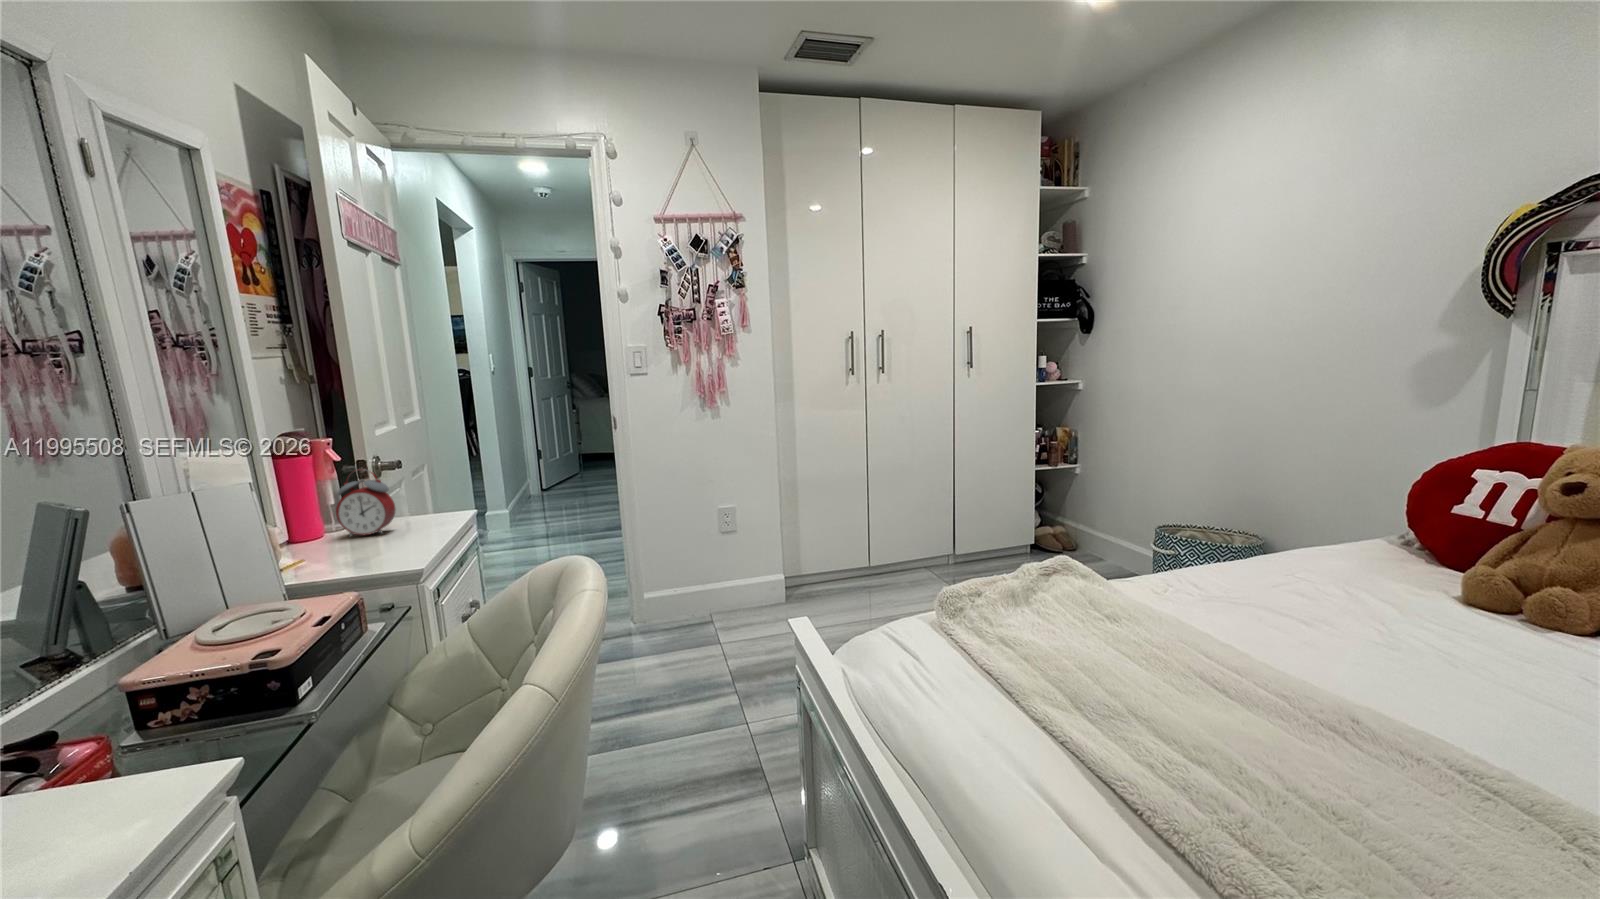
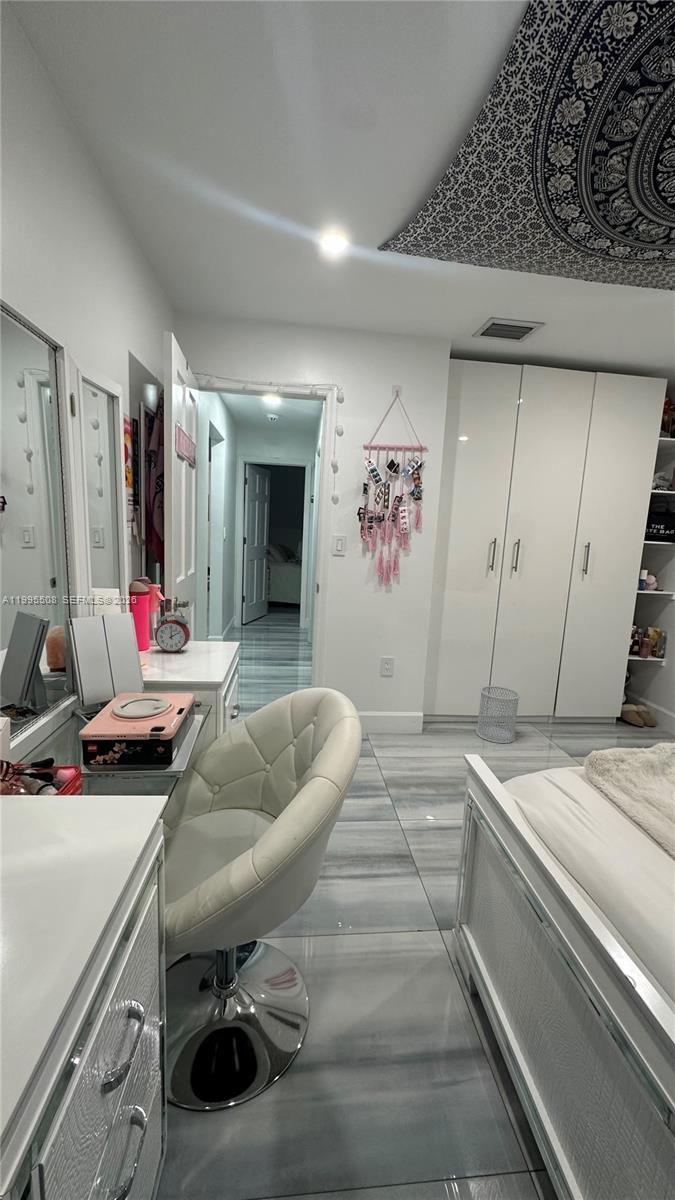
wastebasket: none [856,524,905,597] -> present [476,686,520,743]

